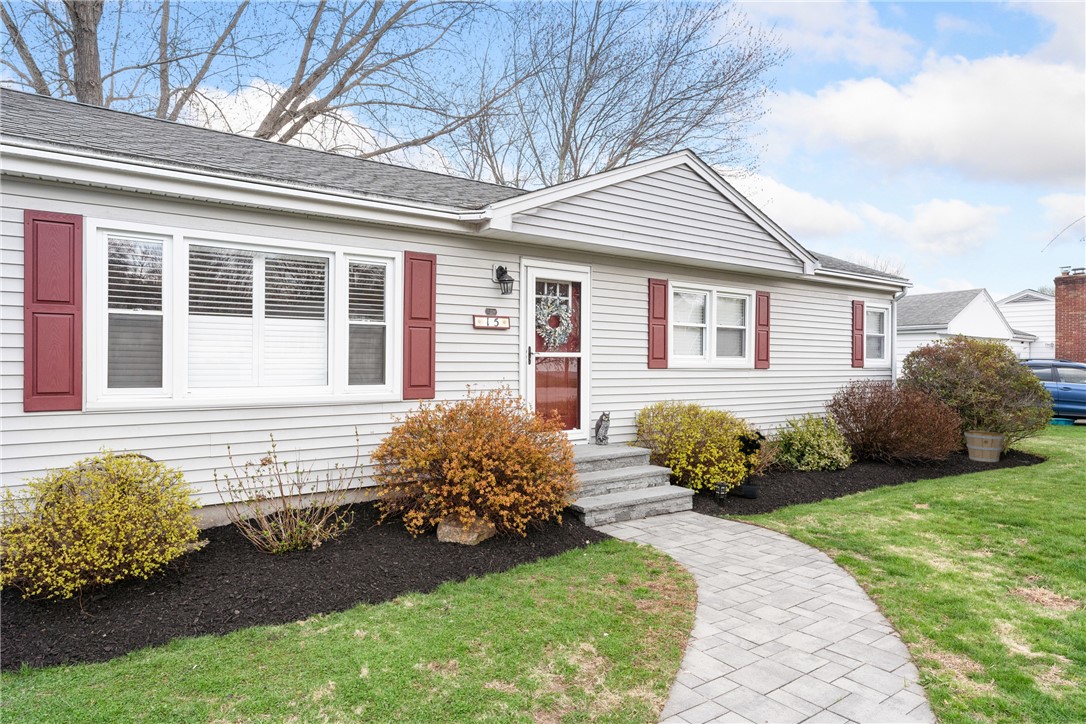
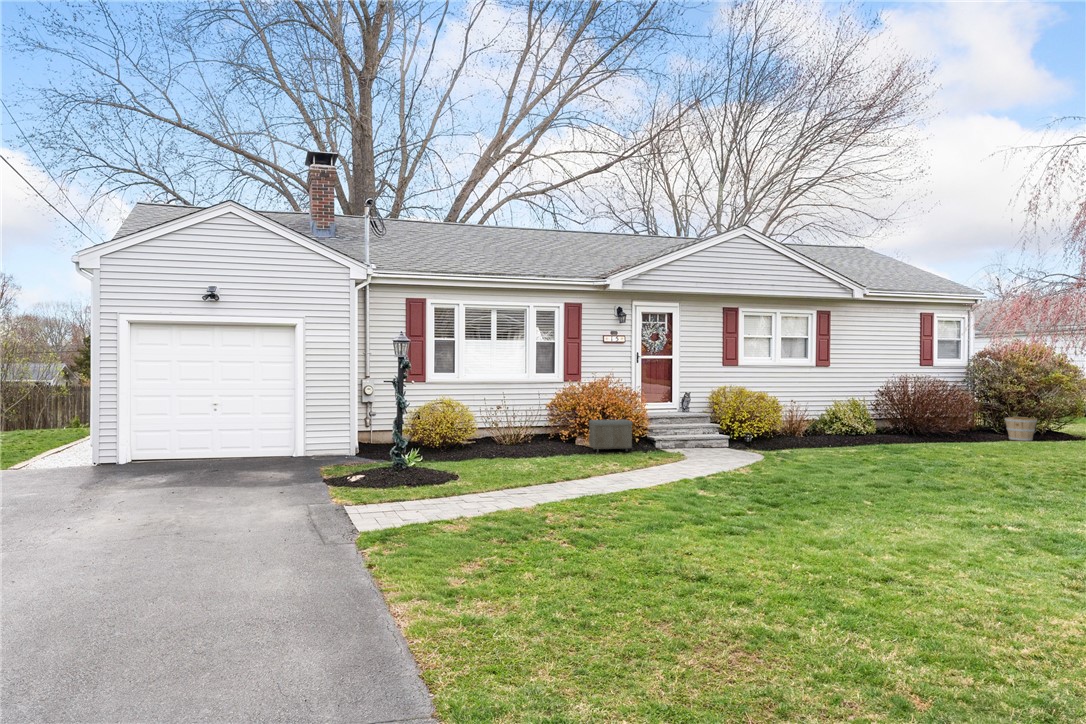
potted plant: present [734,429,766,498] -> none [761,402,785,445]
storage bench: none [469,480,561,559] -> present [589,419,632,451]

